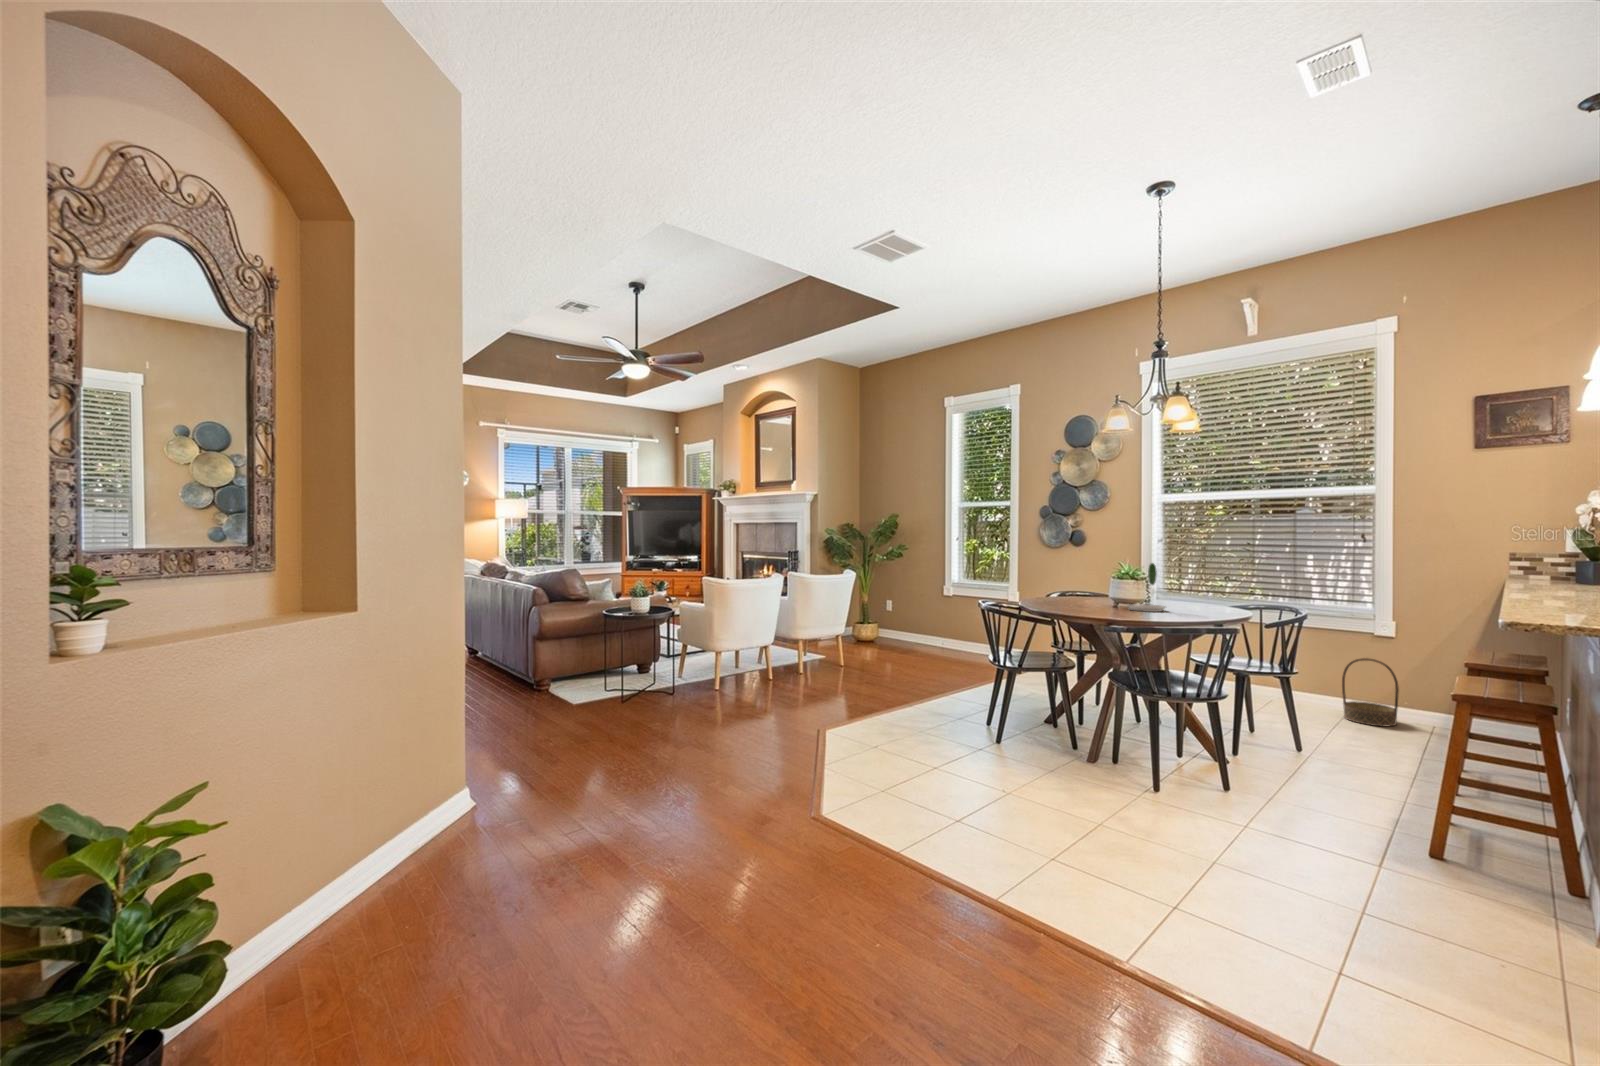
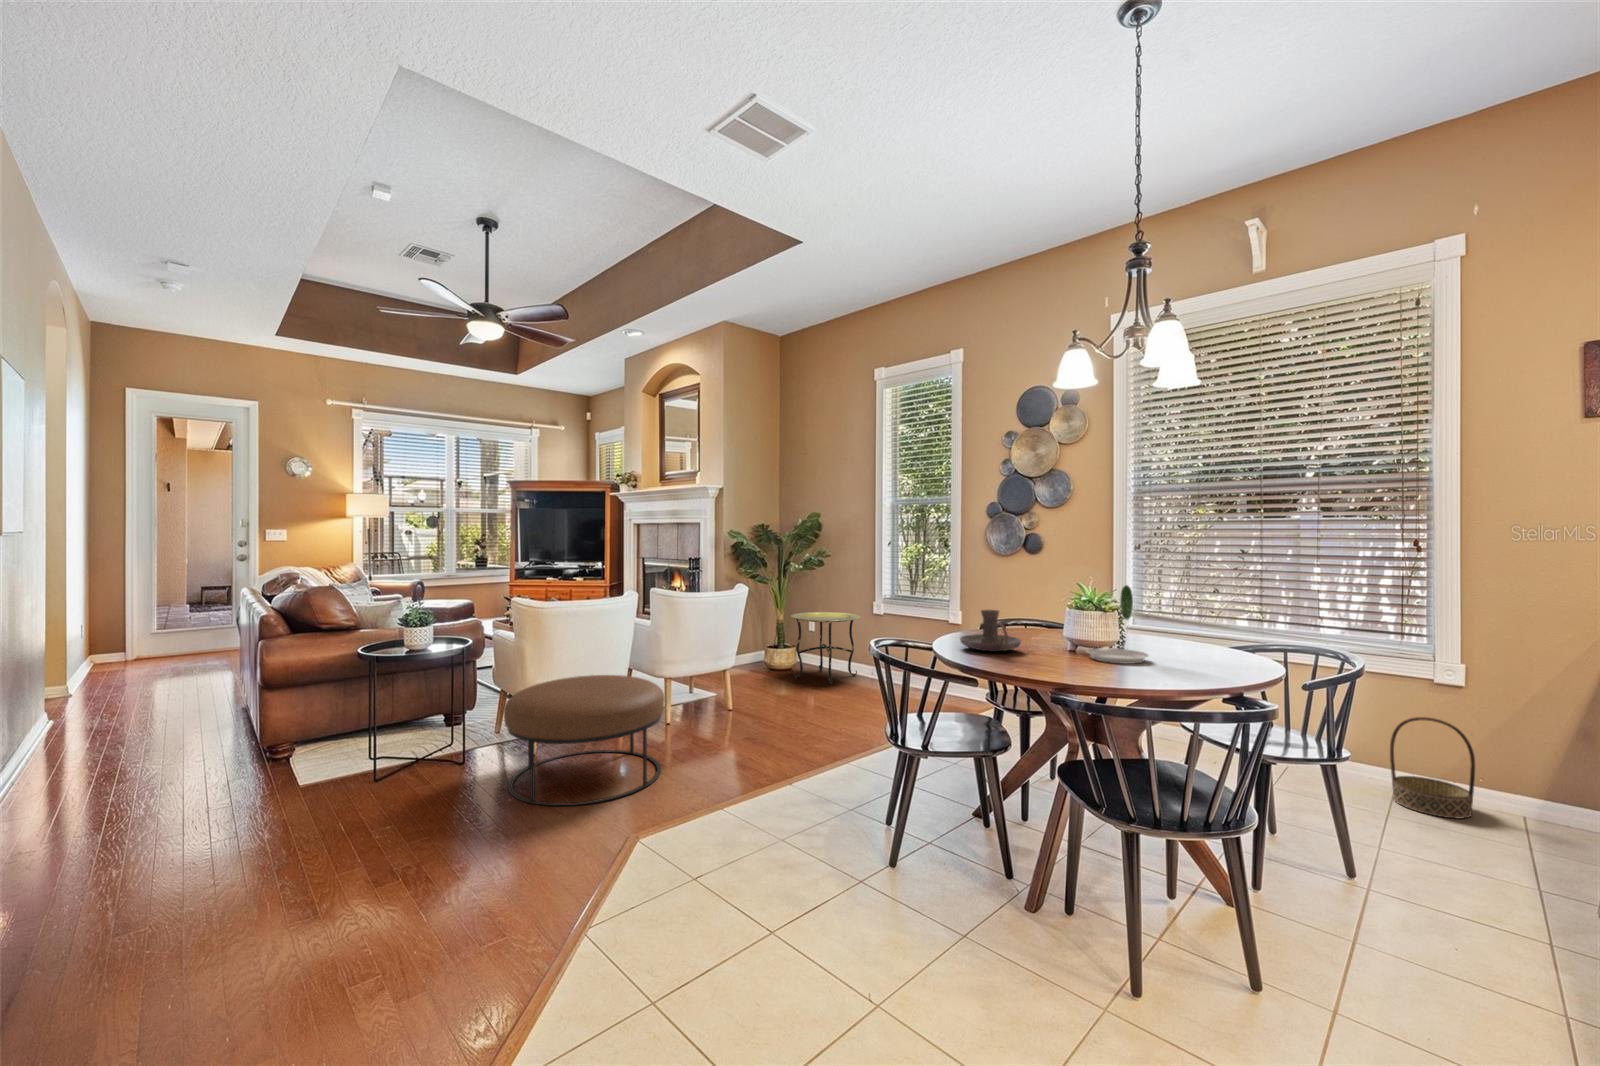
candle holder: none [1041,580,1082,606] -> present [960,610,1021,651]
side table: none [877,595,934,651] -> present [791,612,860,684]
ottoman: none [711,633,818,716] -> present [504,675,665,806]

